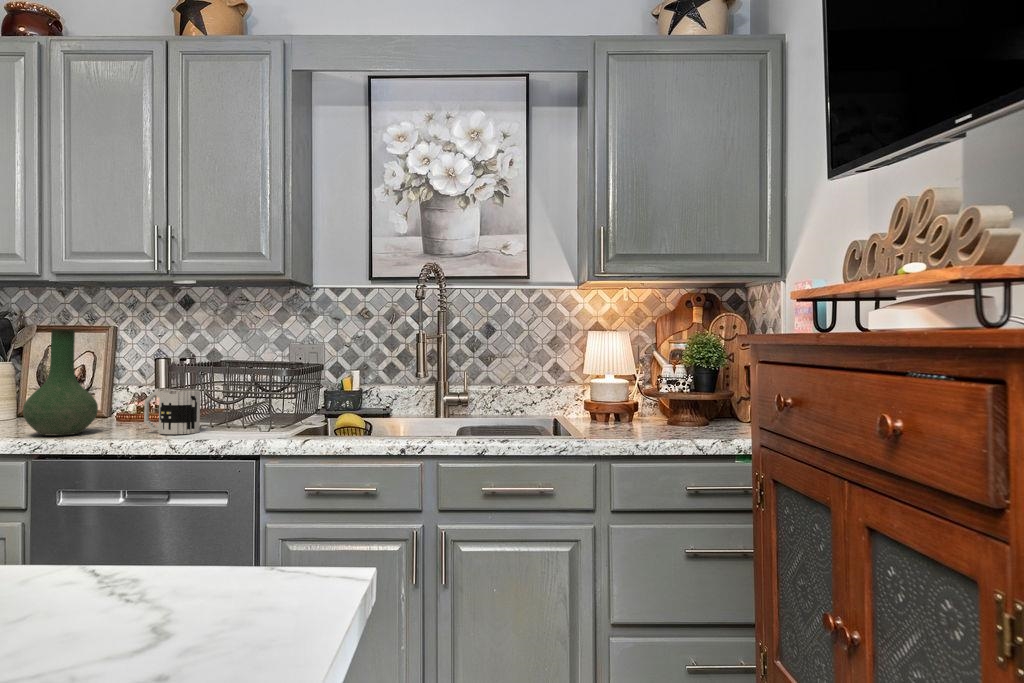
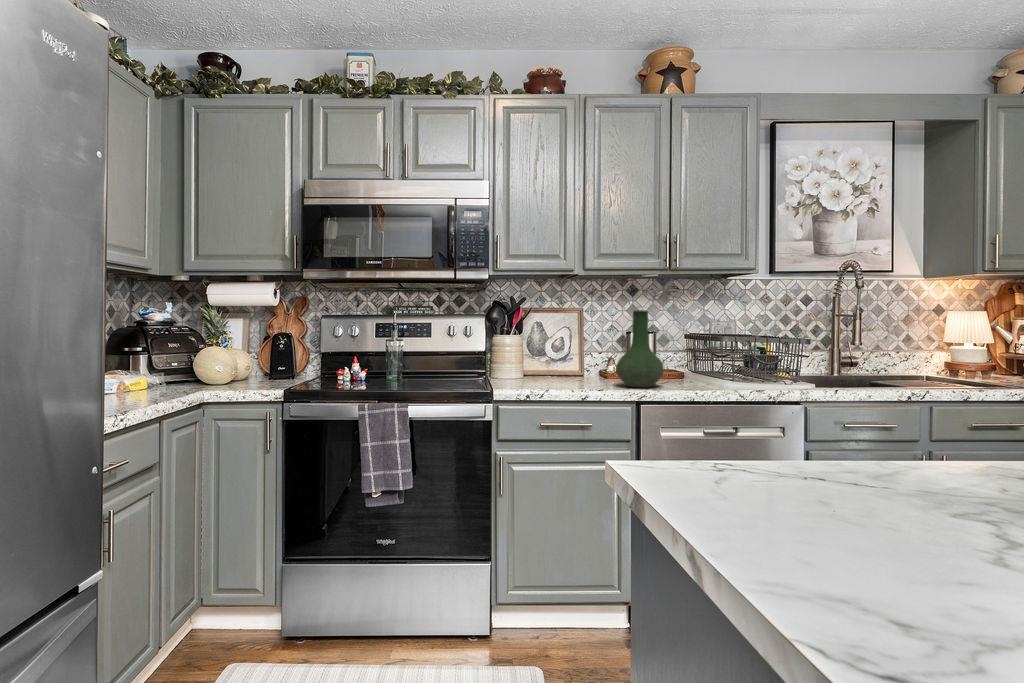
mug: present [144,390,200,434] -> none [695,355,735,386]

